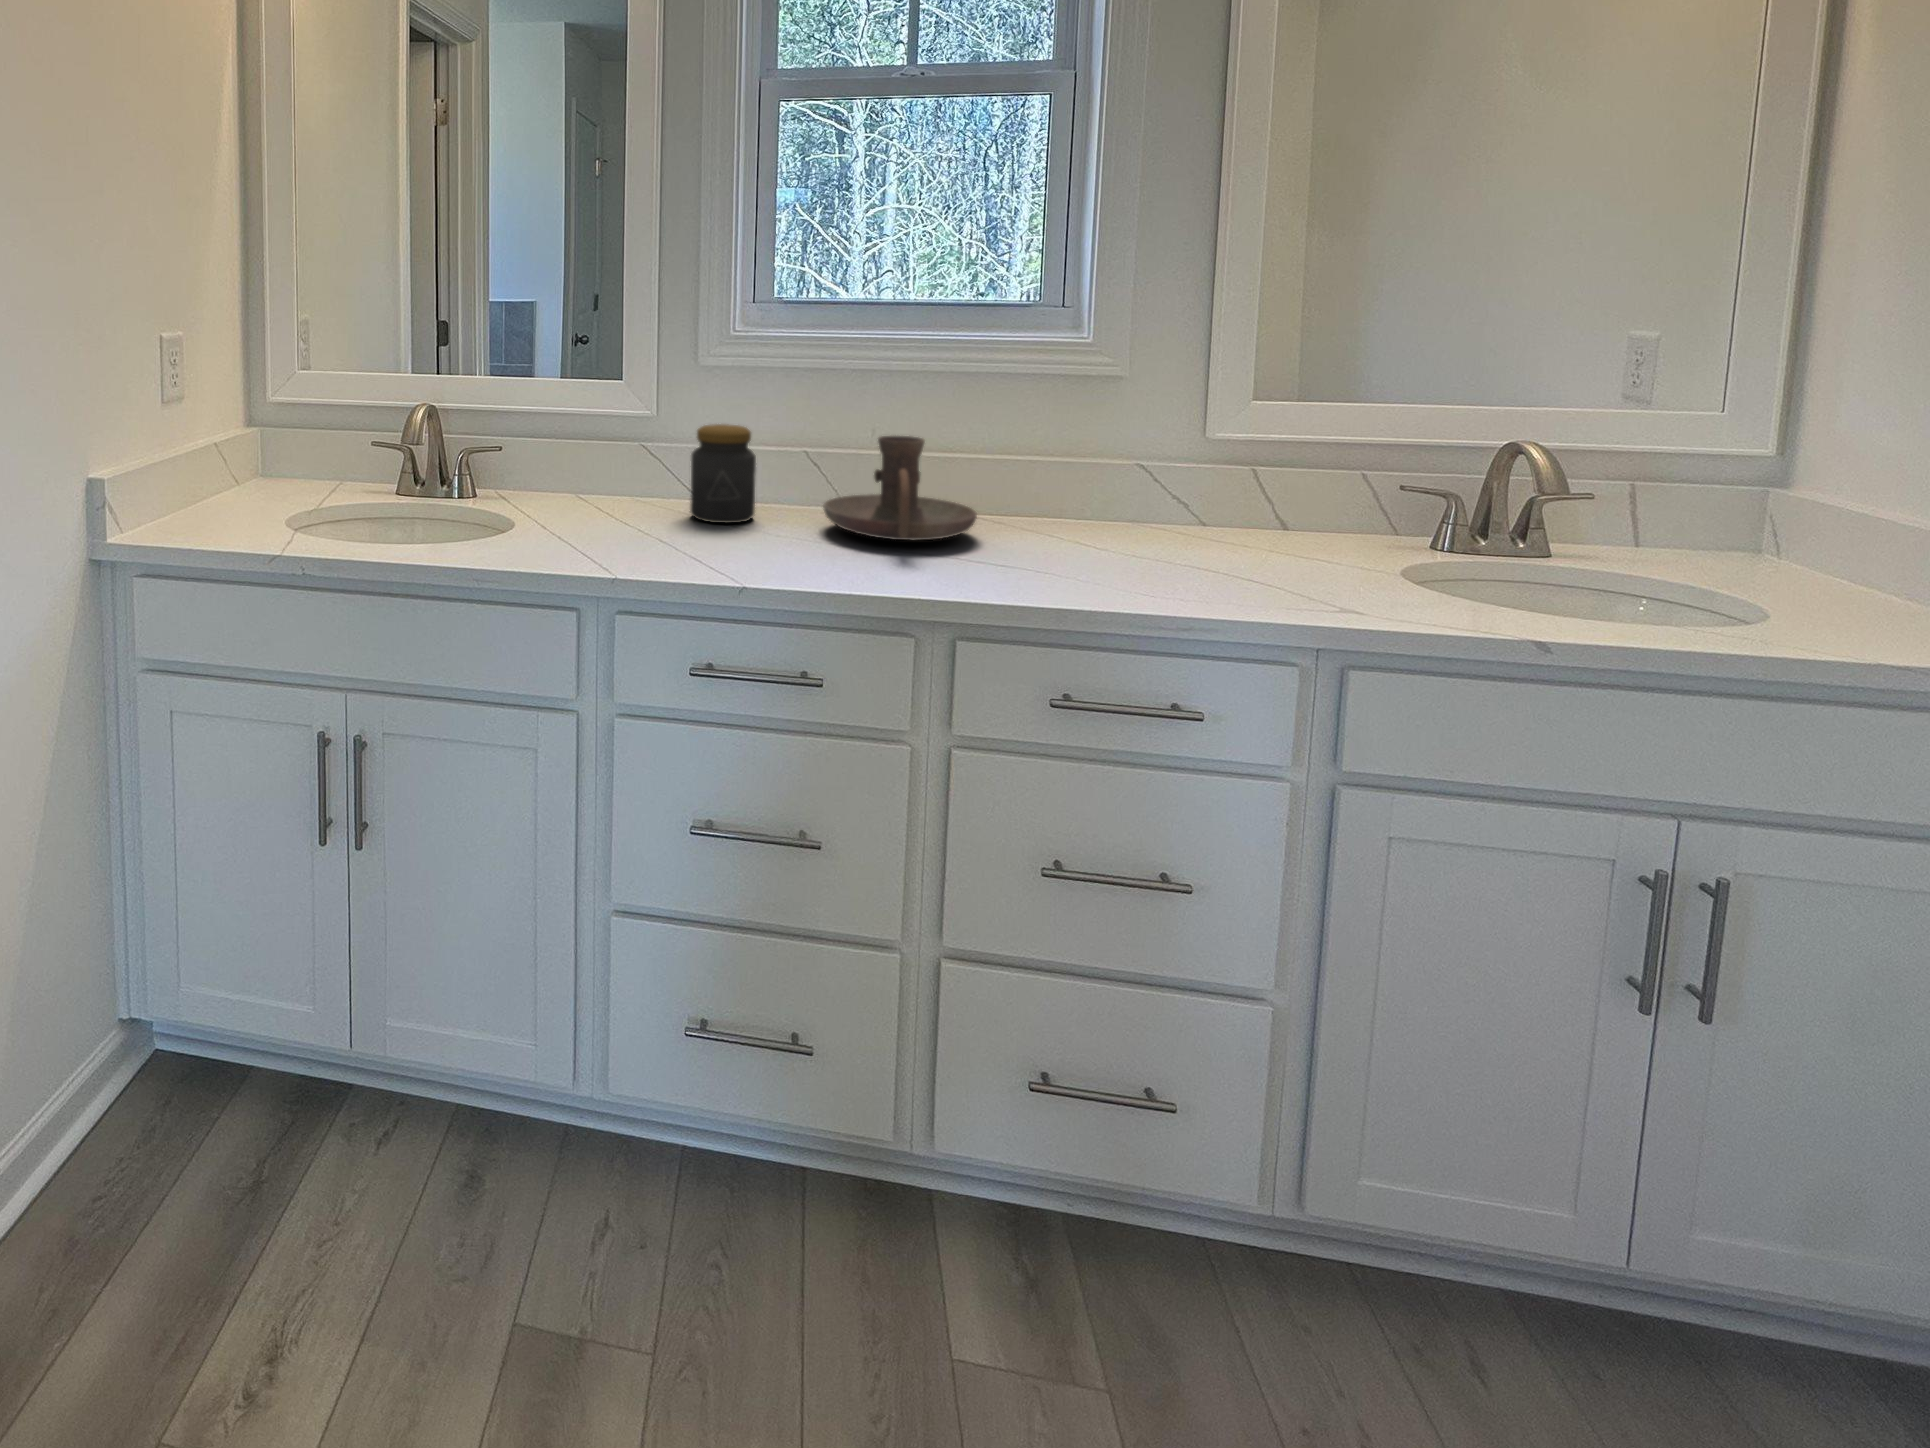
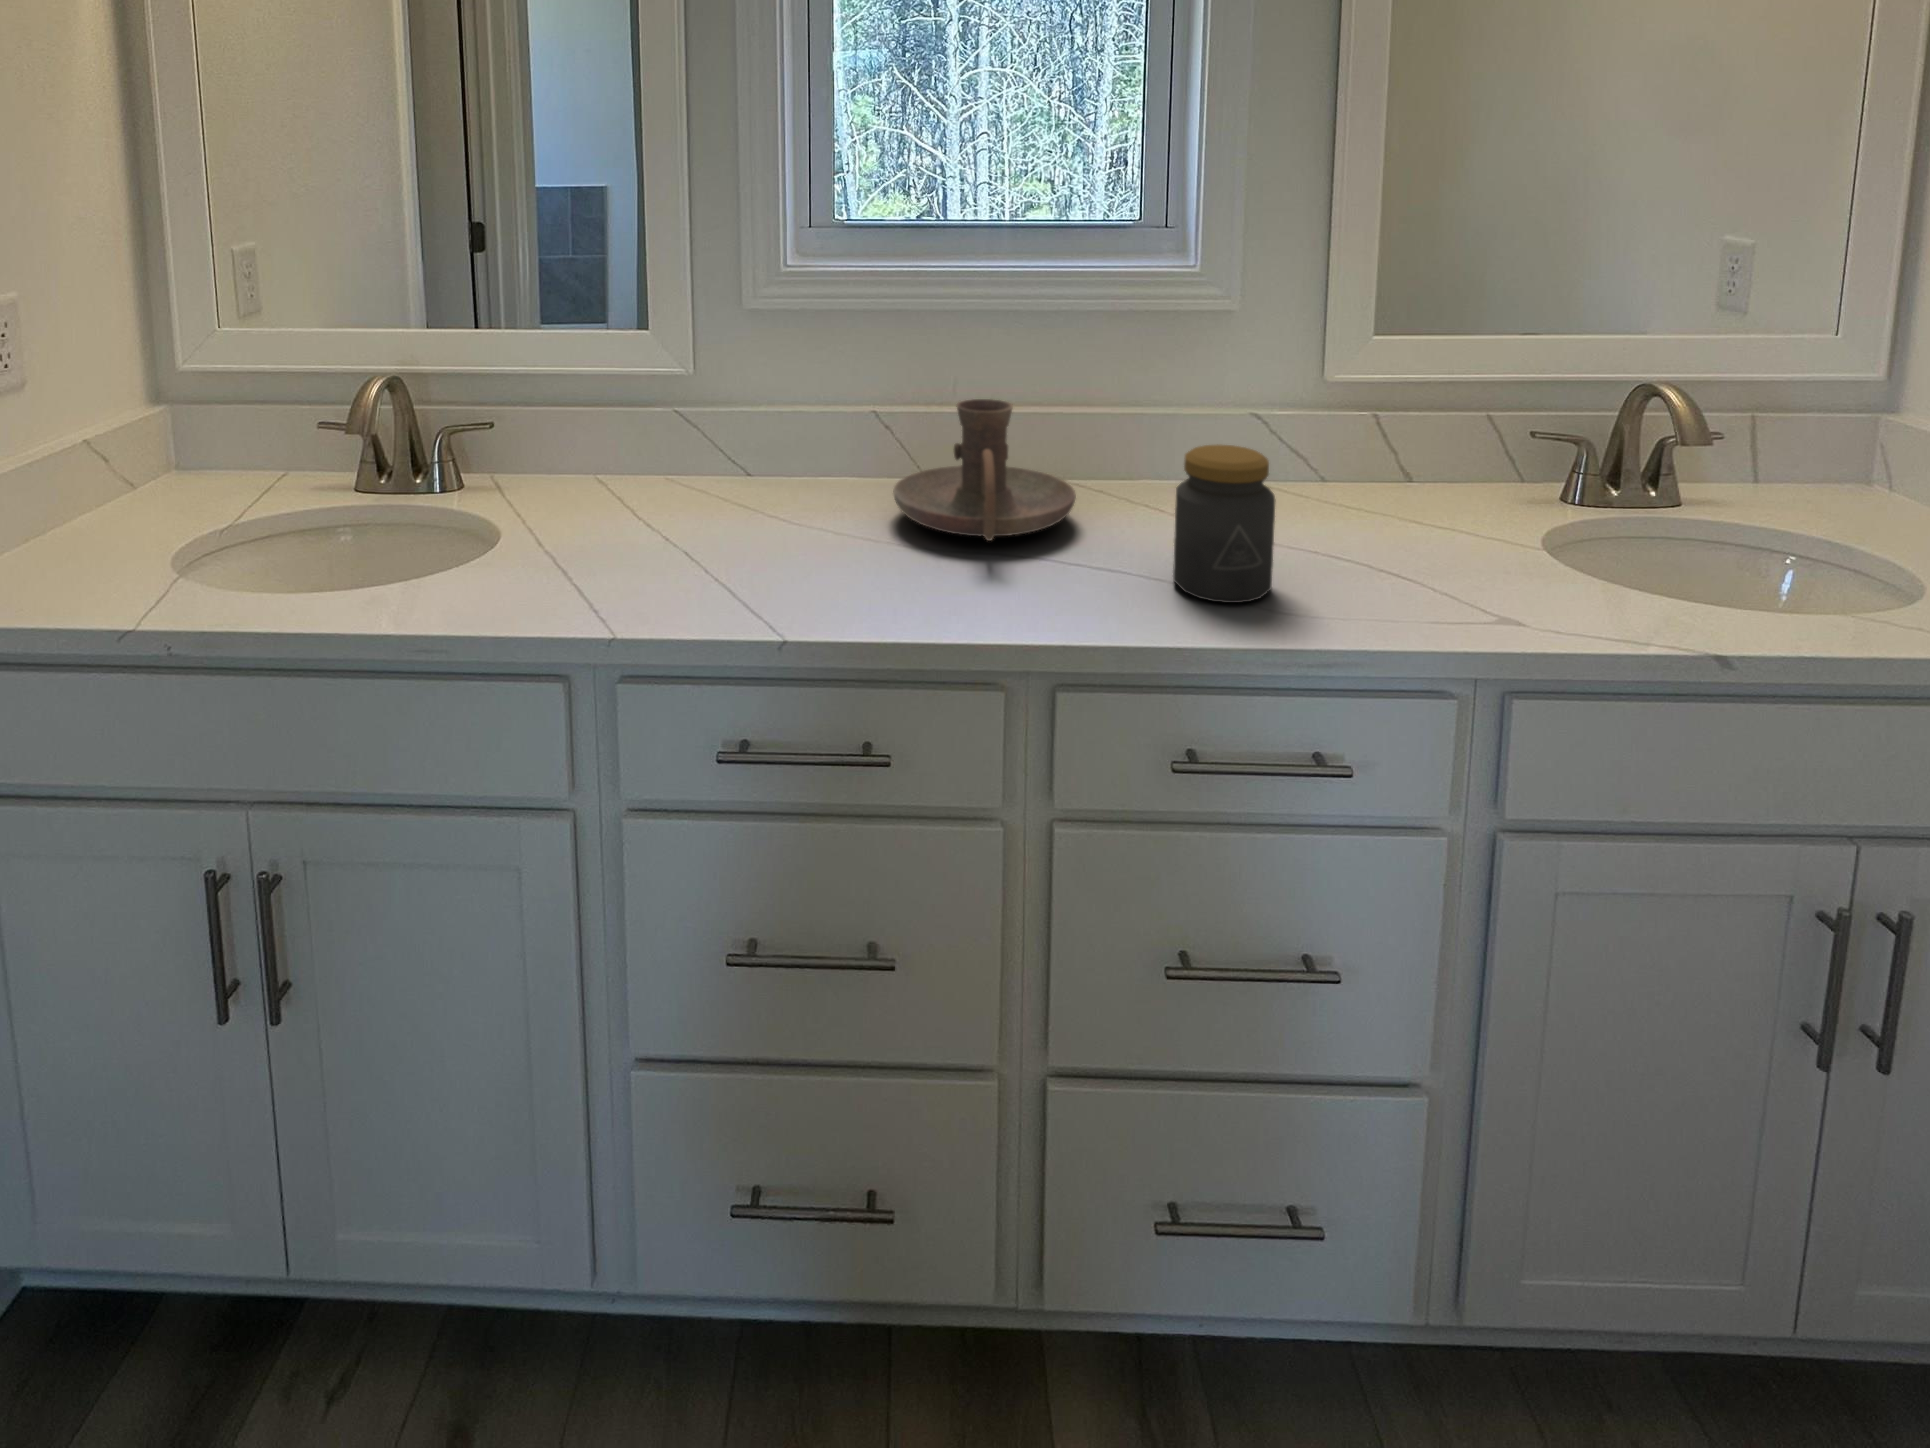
jar: present [690,424,756,523] -> present [1173,445,1275,603]

